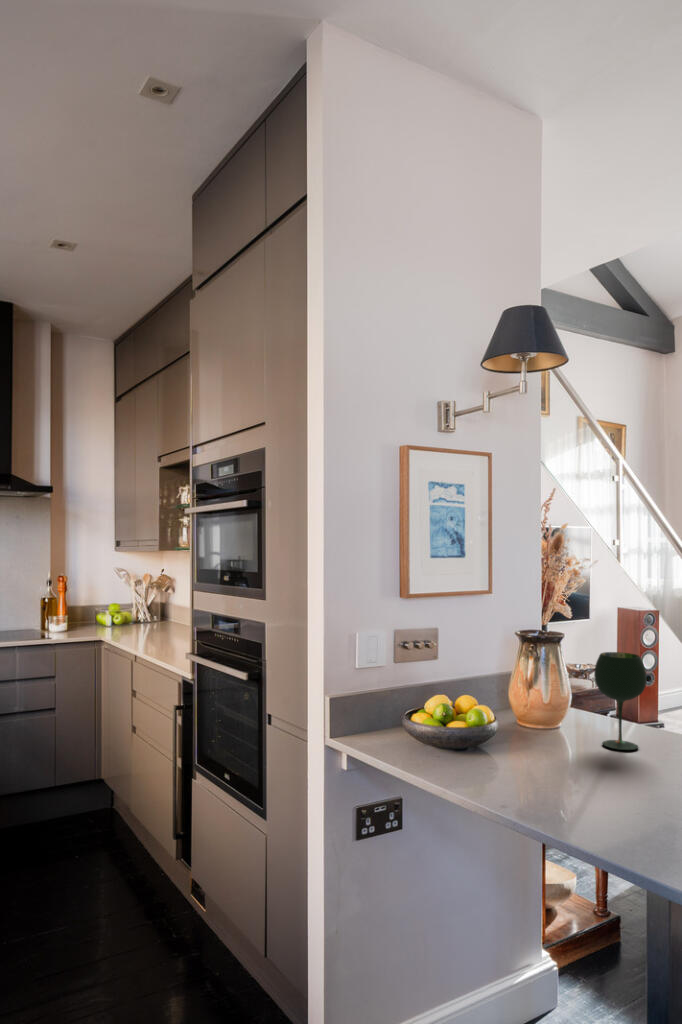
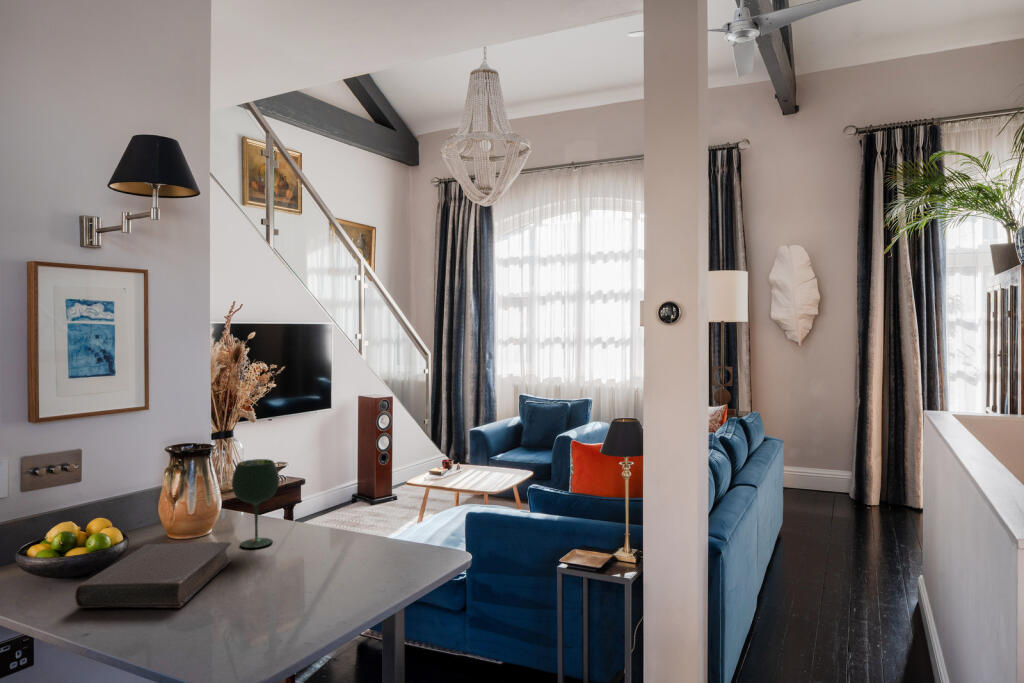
book: none [477,728,606,799] -> present [75,542,231,608]

